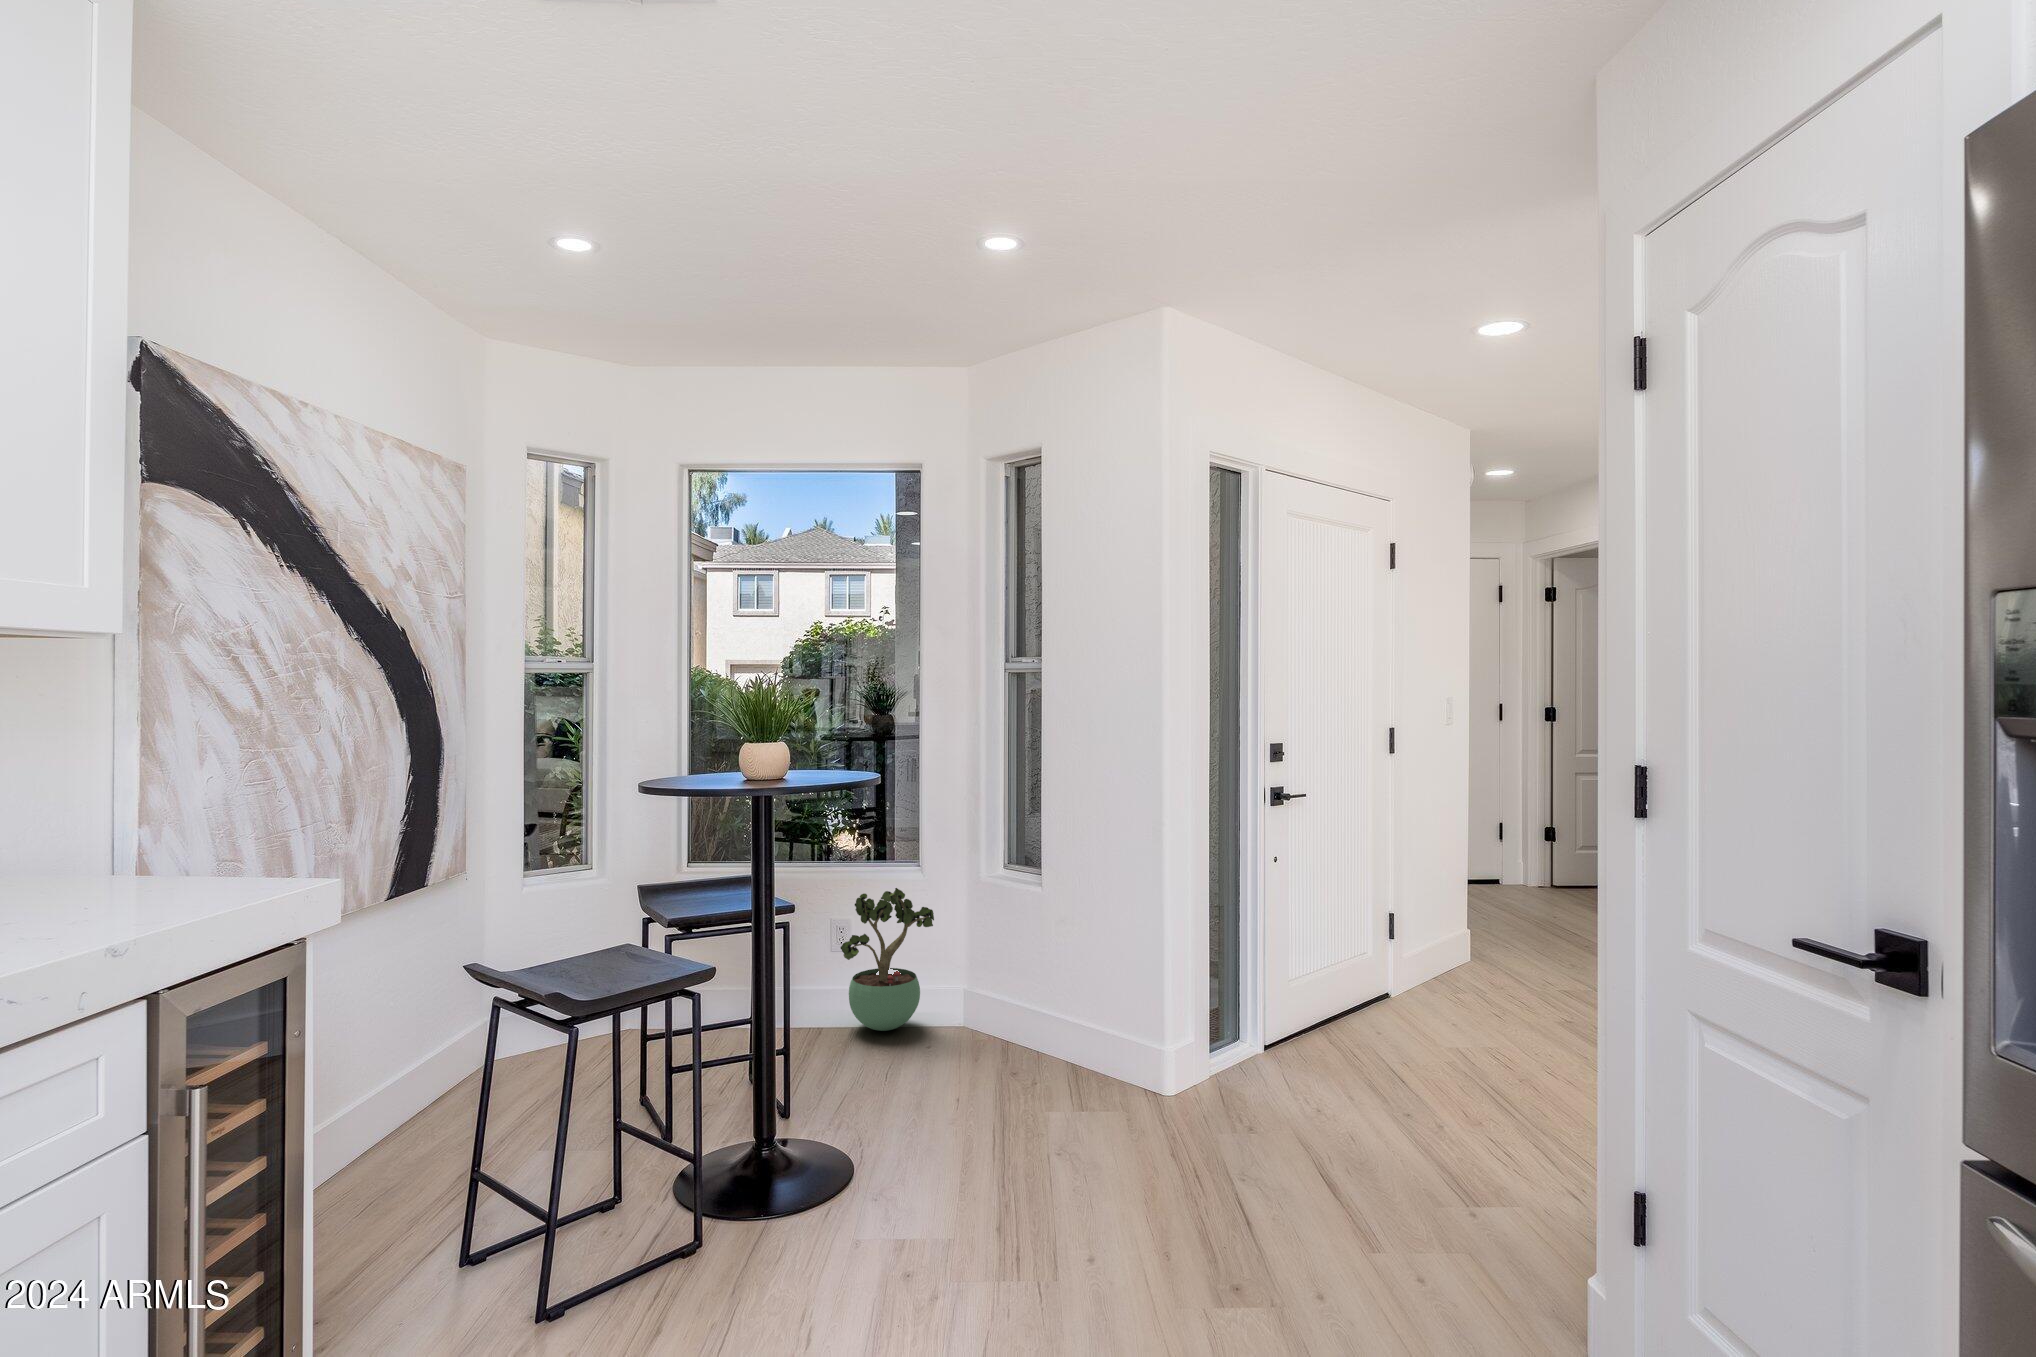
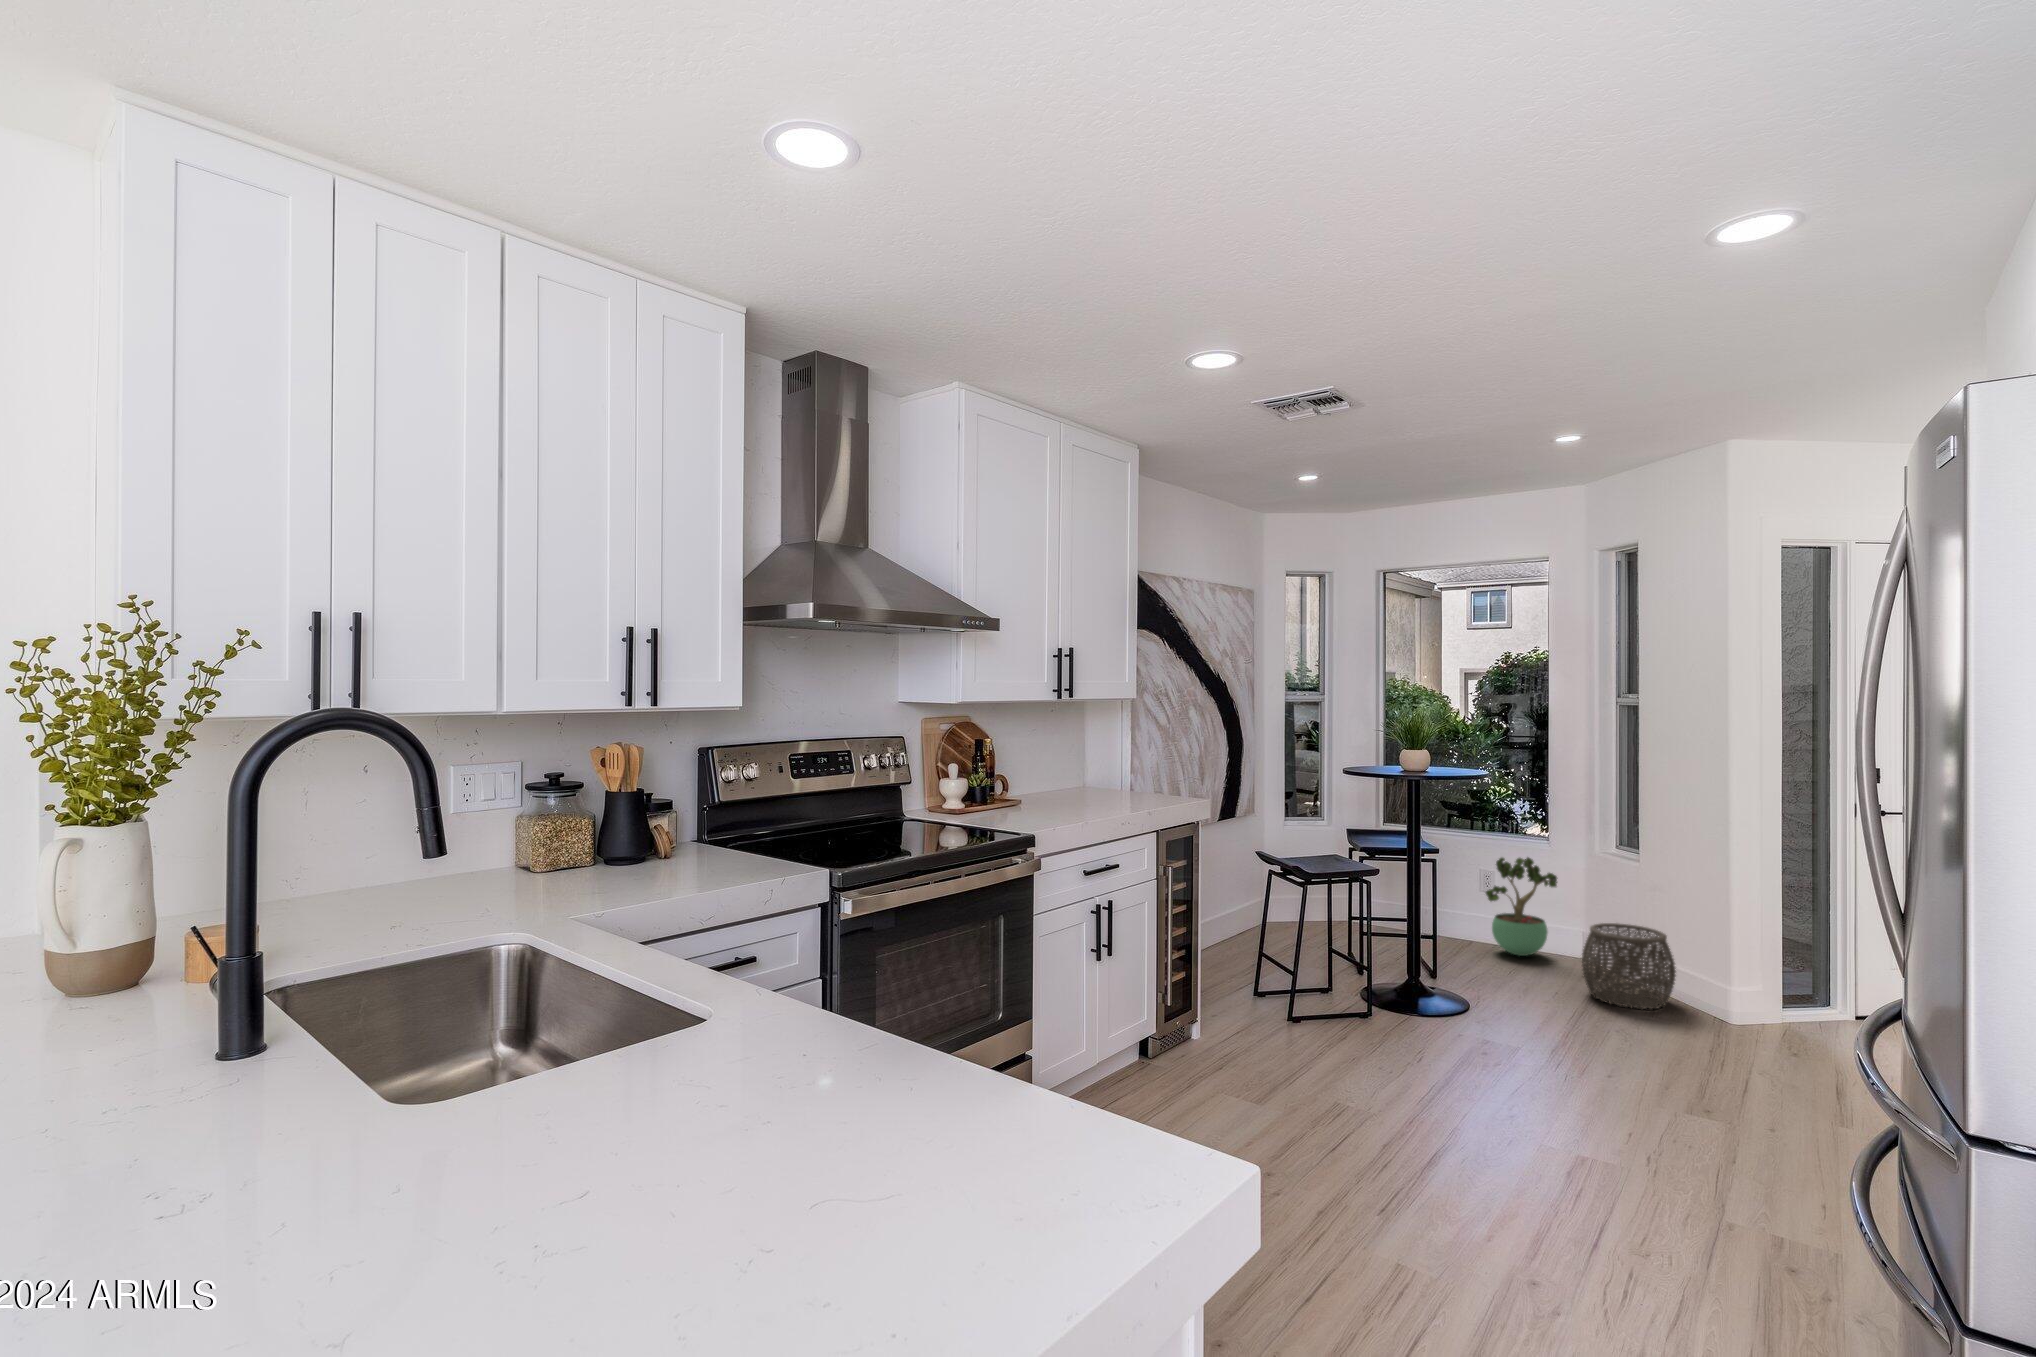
woven basket: none [984,970,1100,1097] -> present [1582,923,1676,1009]

